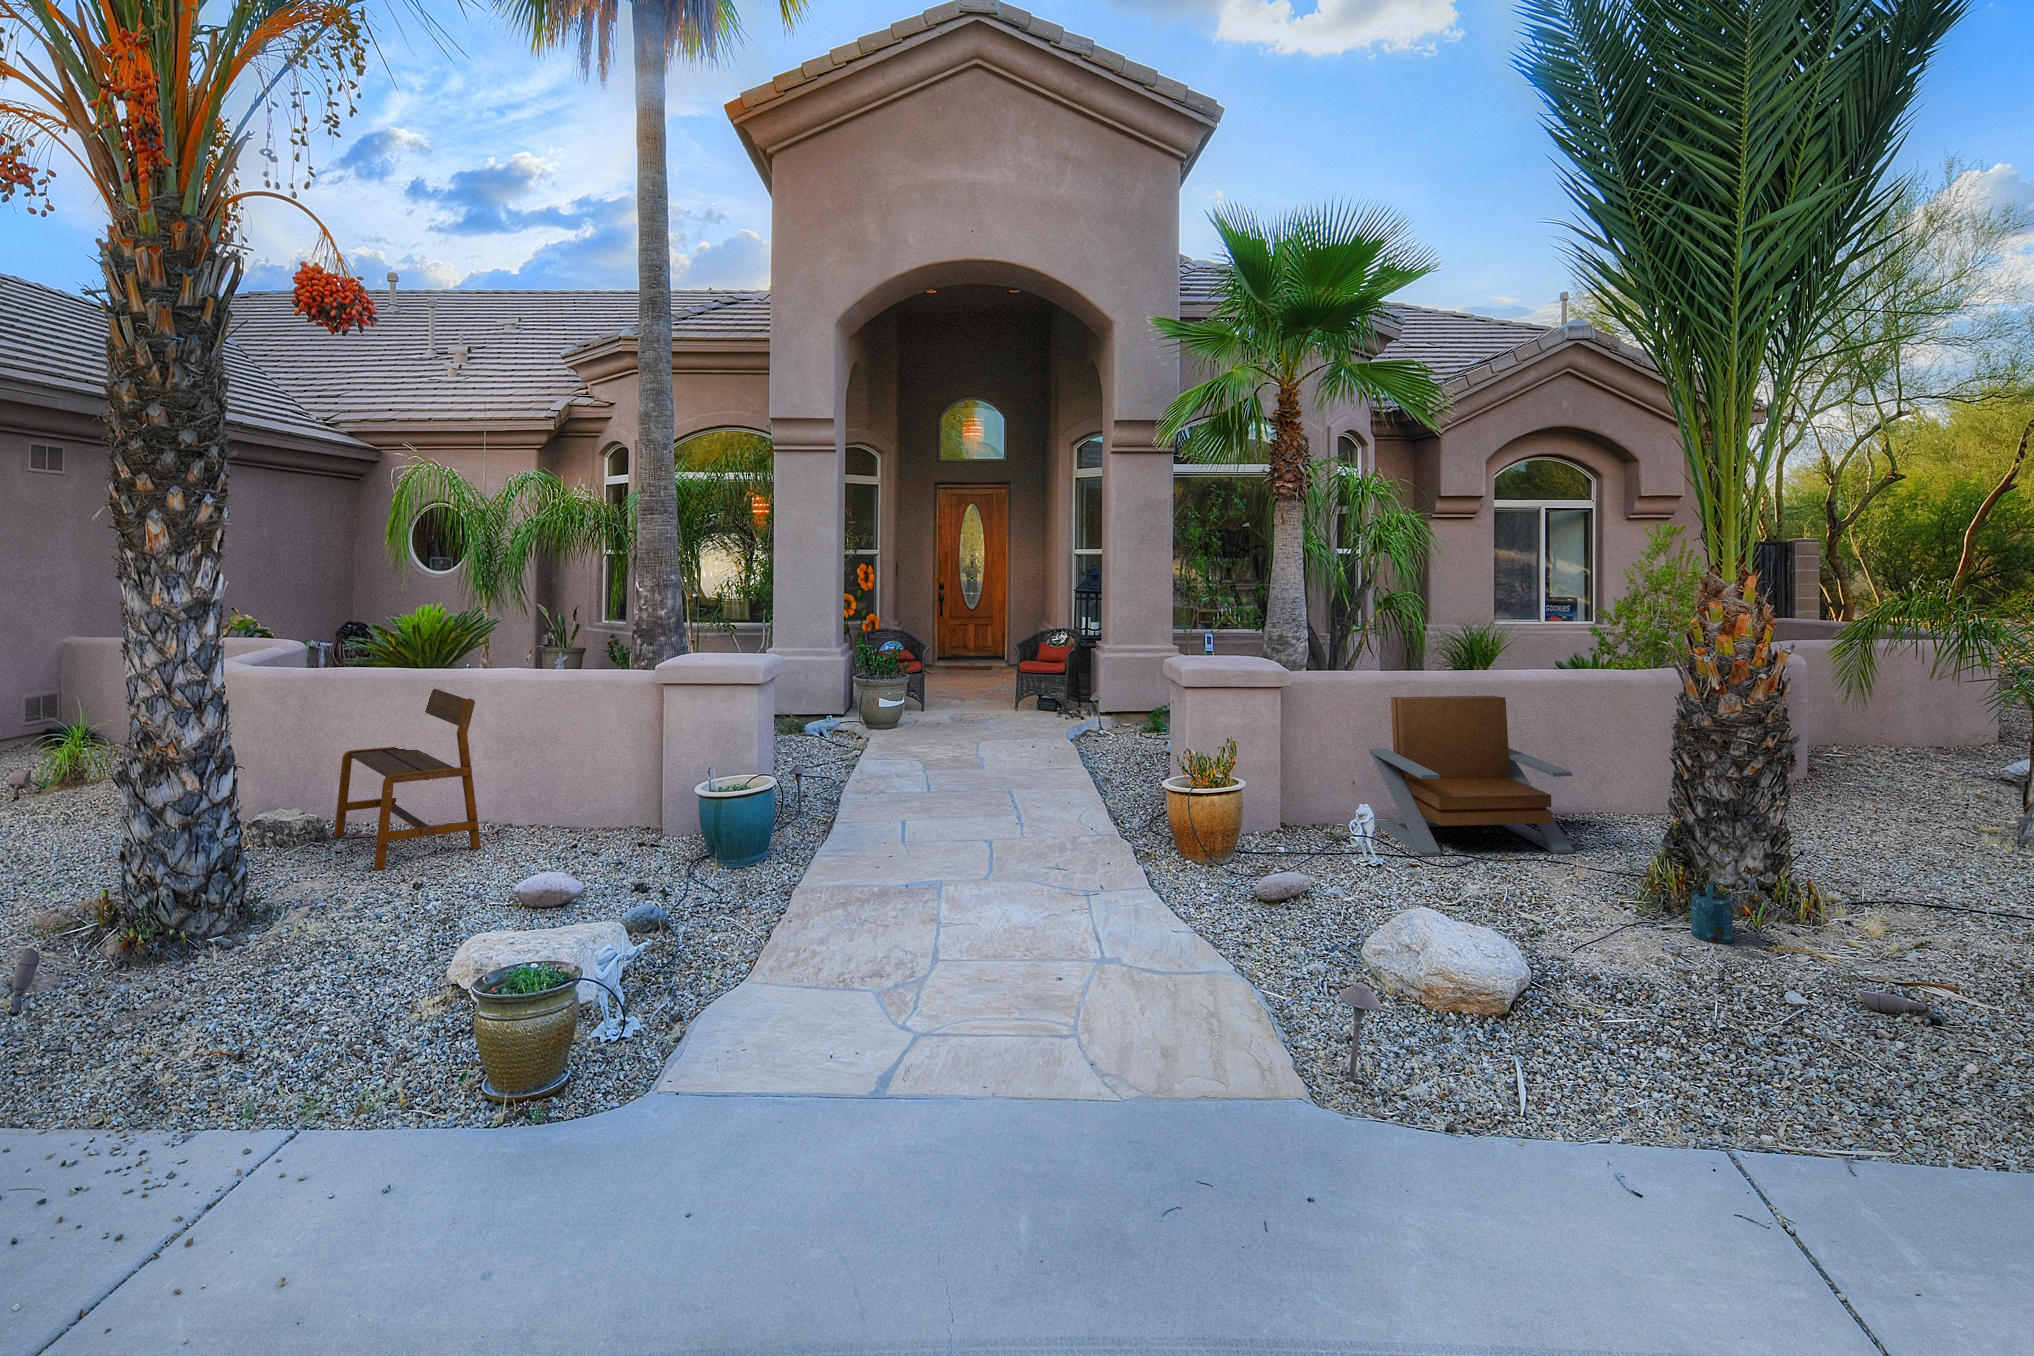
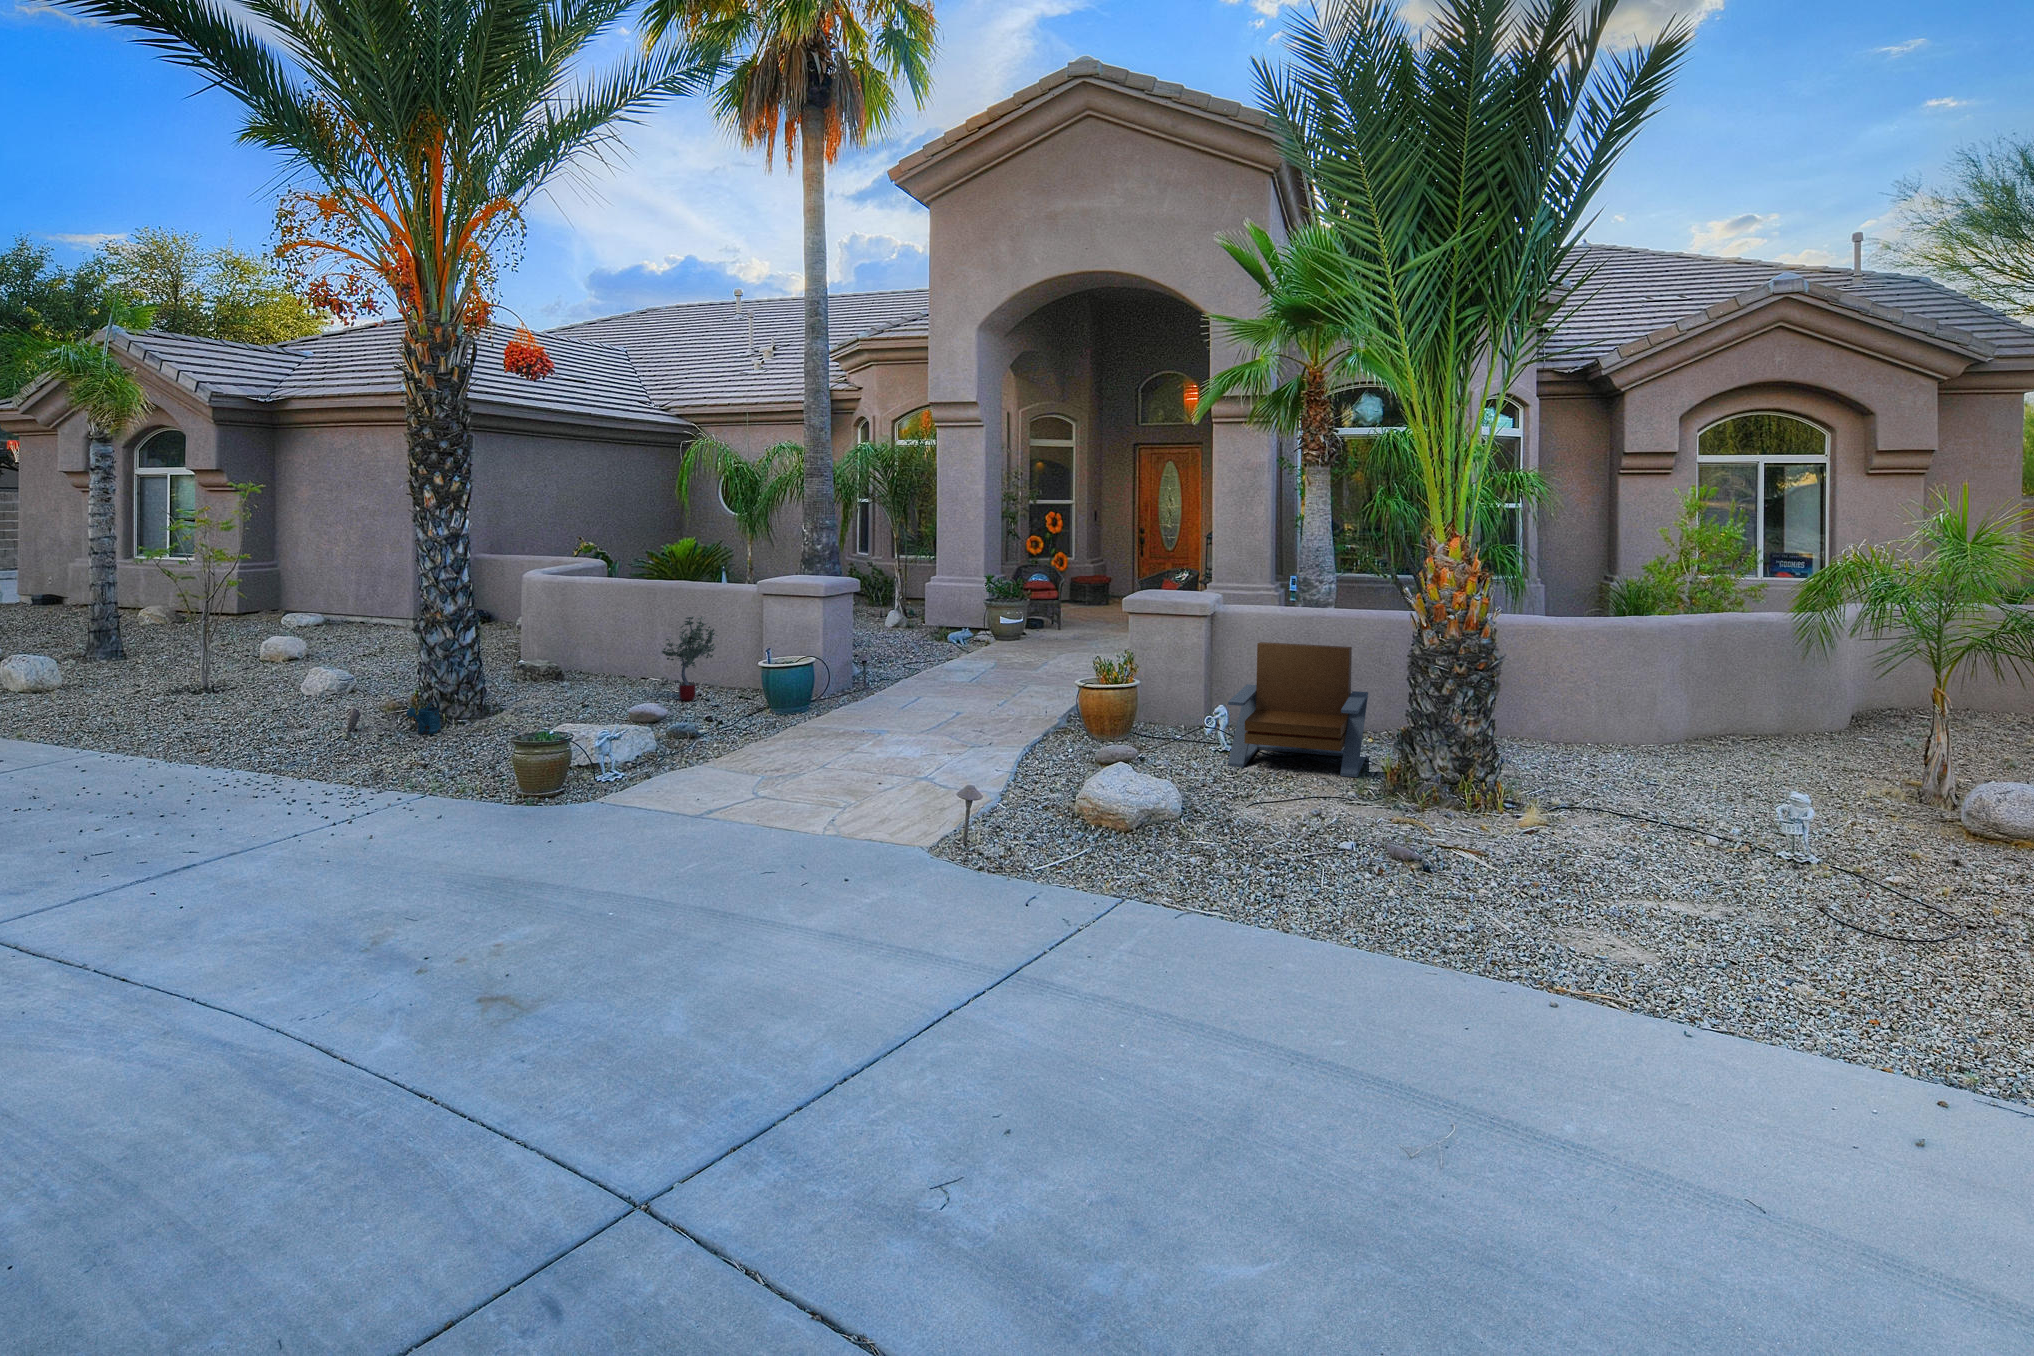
bench: present [334,689,481,870] -> none [566,591,634,703]
potted tree: none [524,714,624,843] -> present [662,617,717,701]
watering can: present [1691,881,1734,943] -> present [407,701,441,734]

